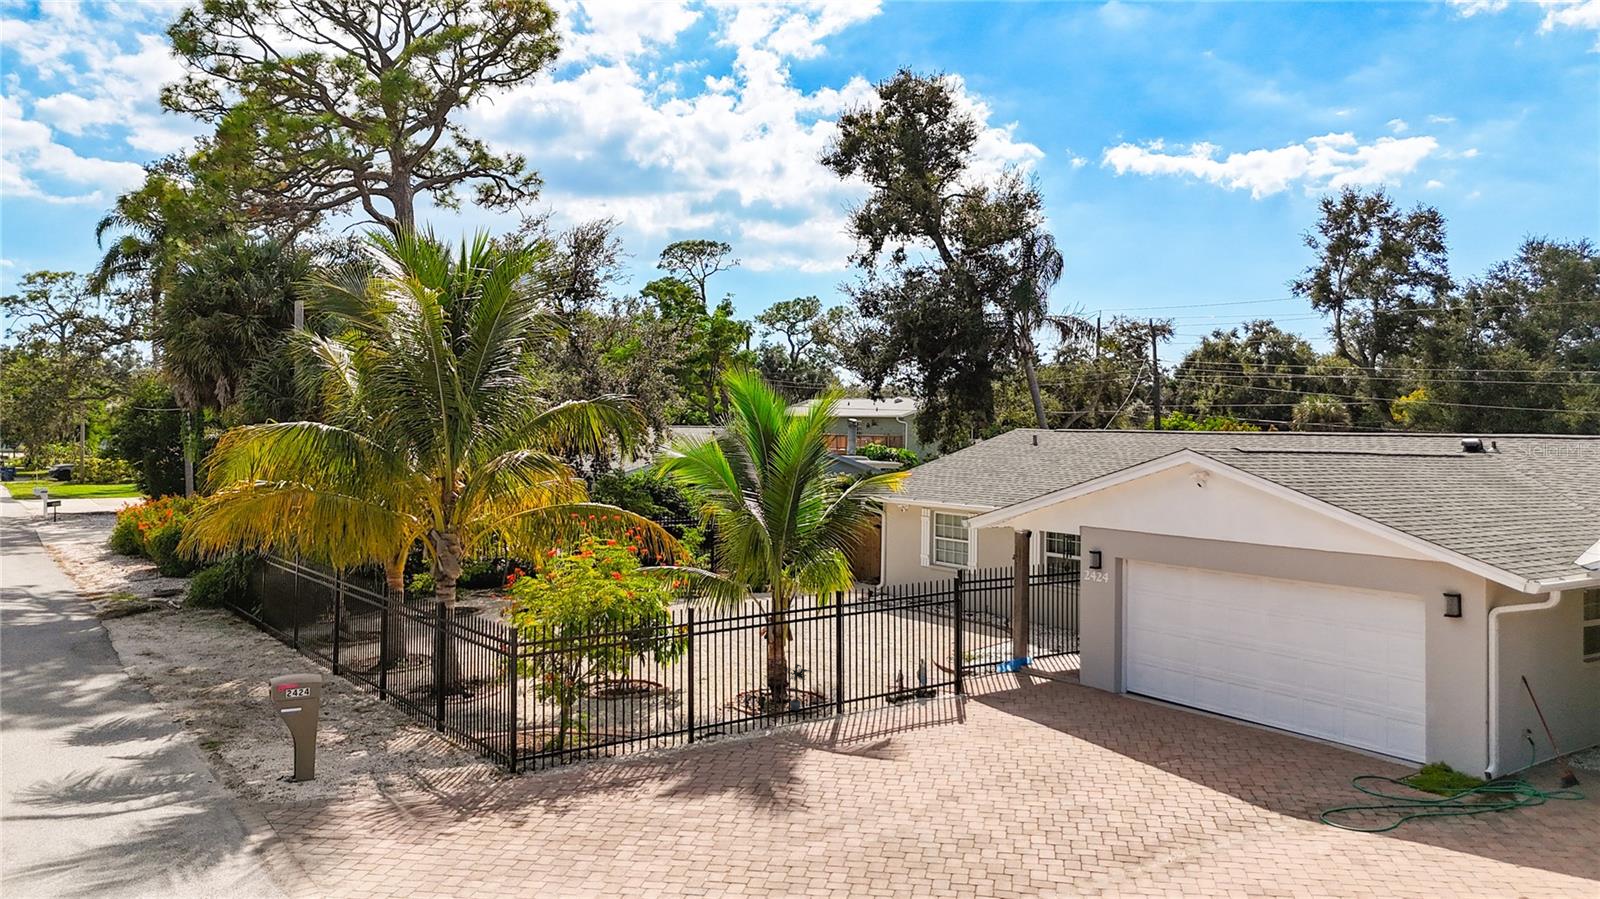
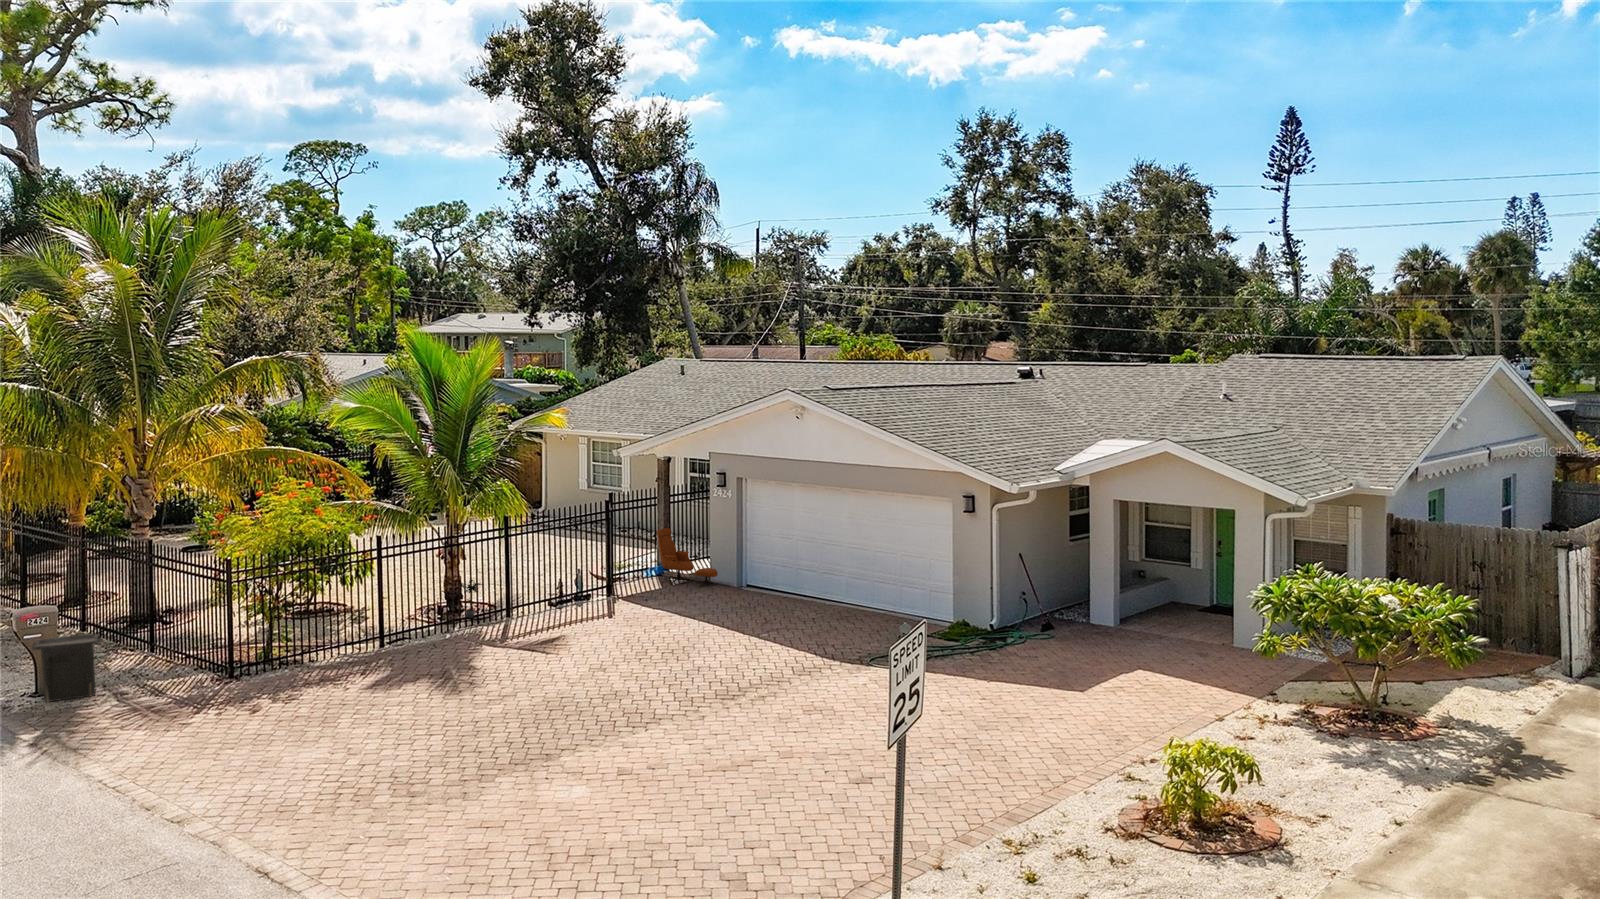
lounge chair: none [1015,615,1092,691] -> present [657,528,718,586]
trash can: none [310,702,383,779] -> present [32,634,101,702]

